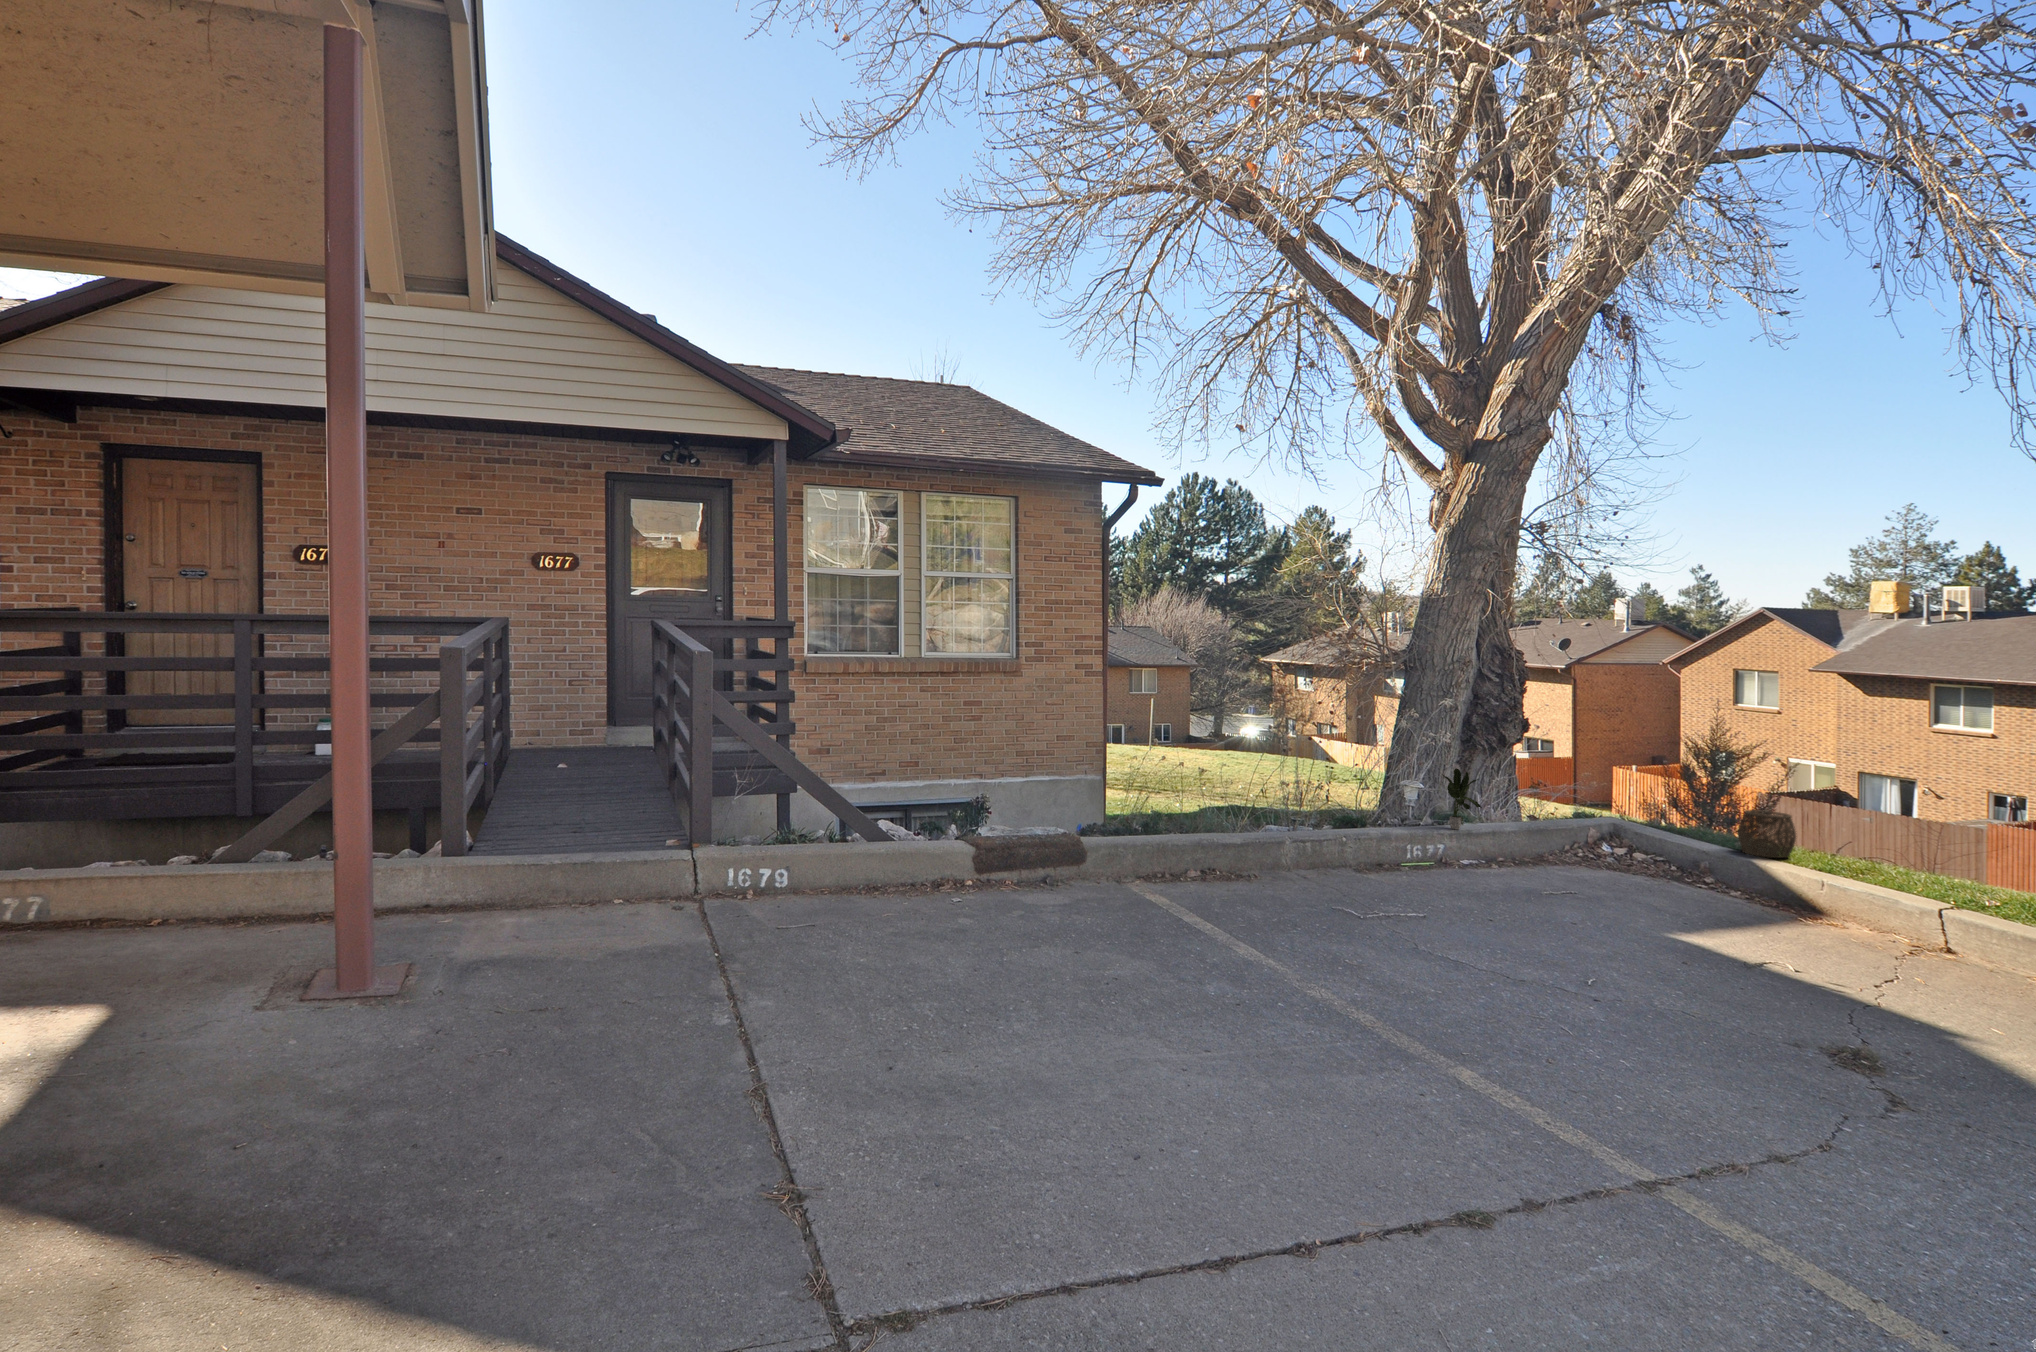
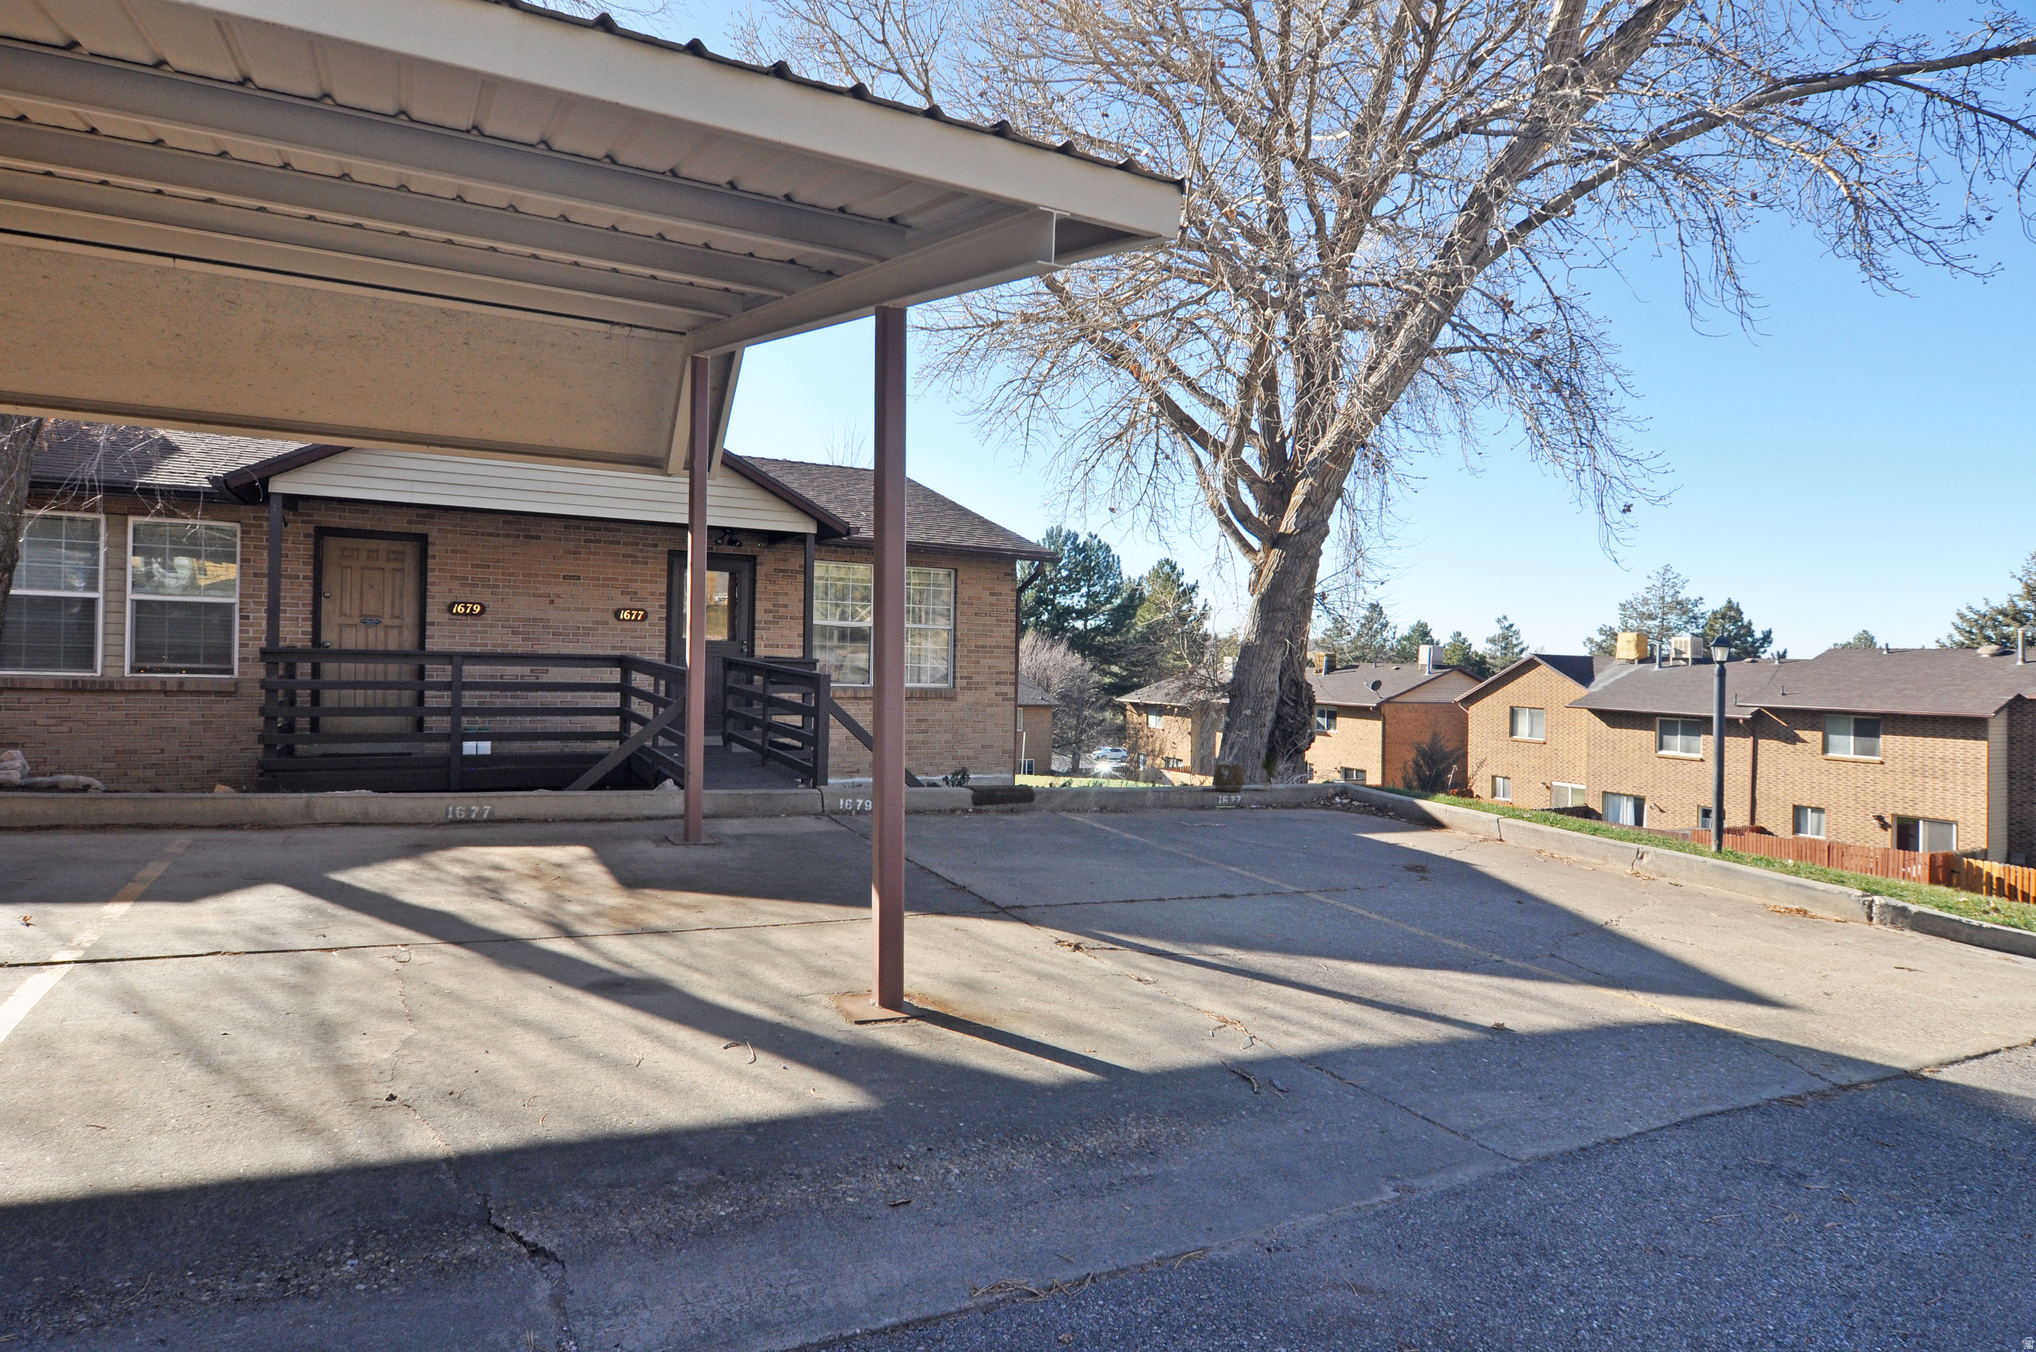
woven basket: present [1738,810,1796,858] -> present [1213,763,1245,792]

